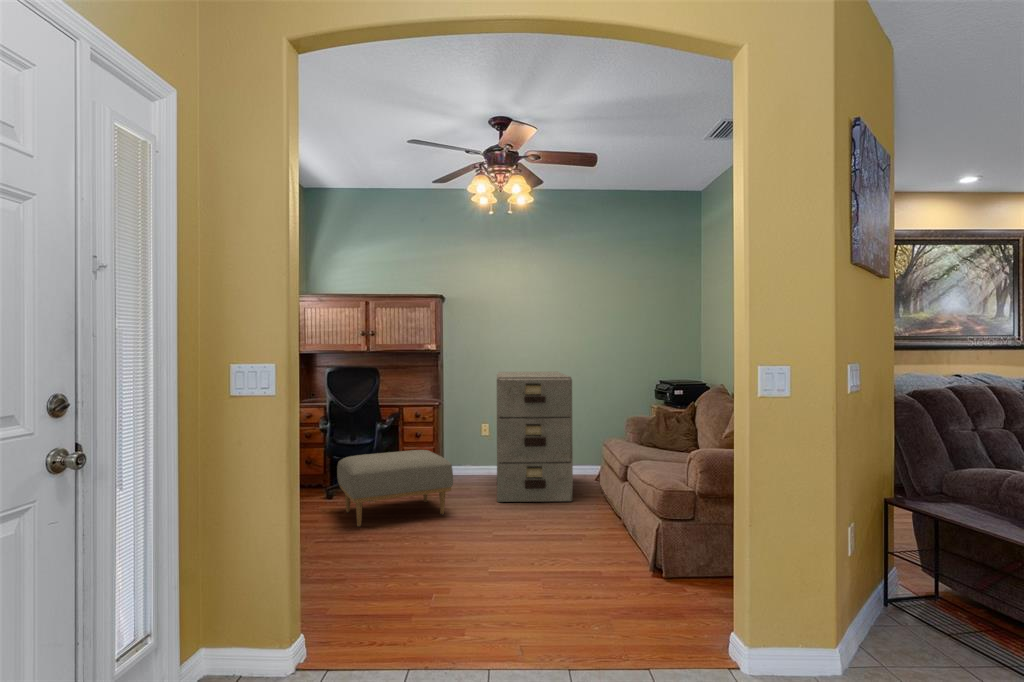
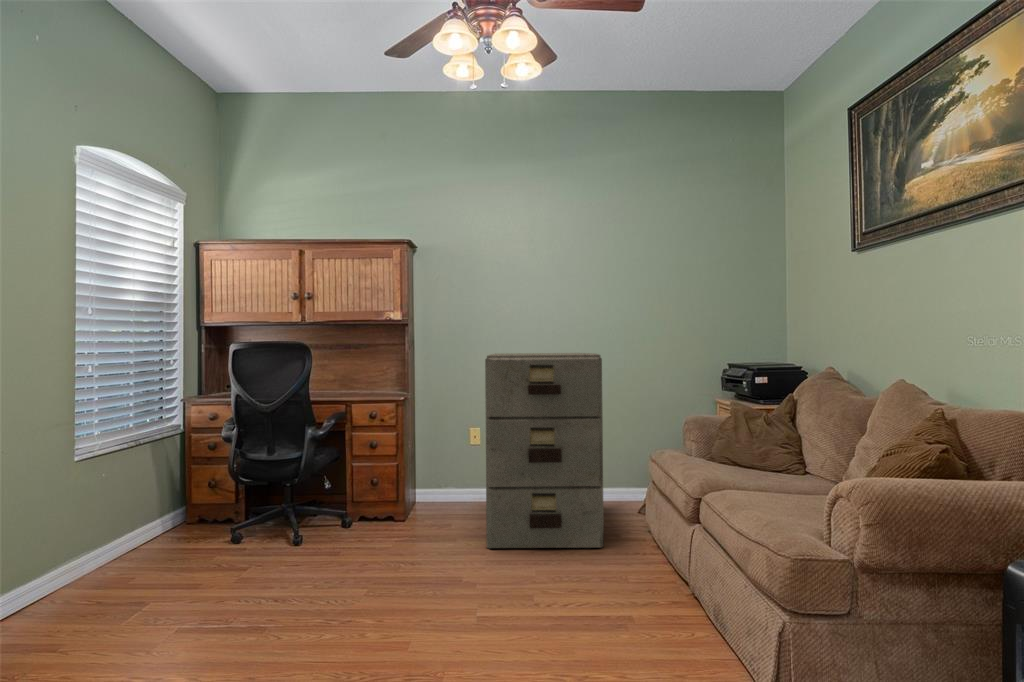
ottoman: present [337,450,453,526] -> none [233,468,413,596]

